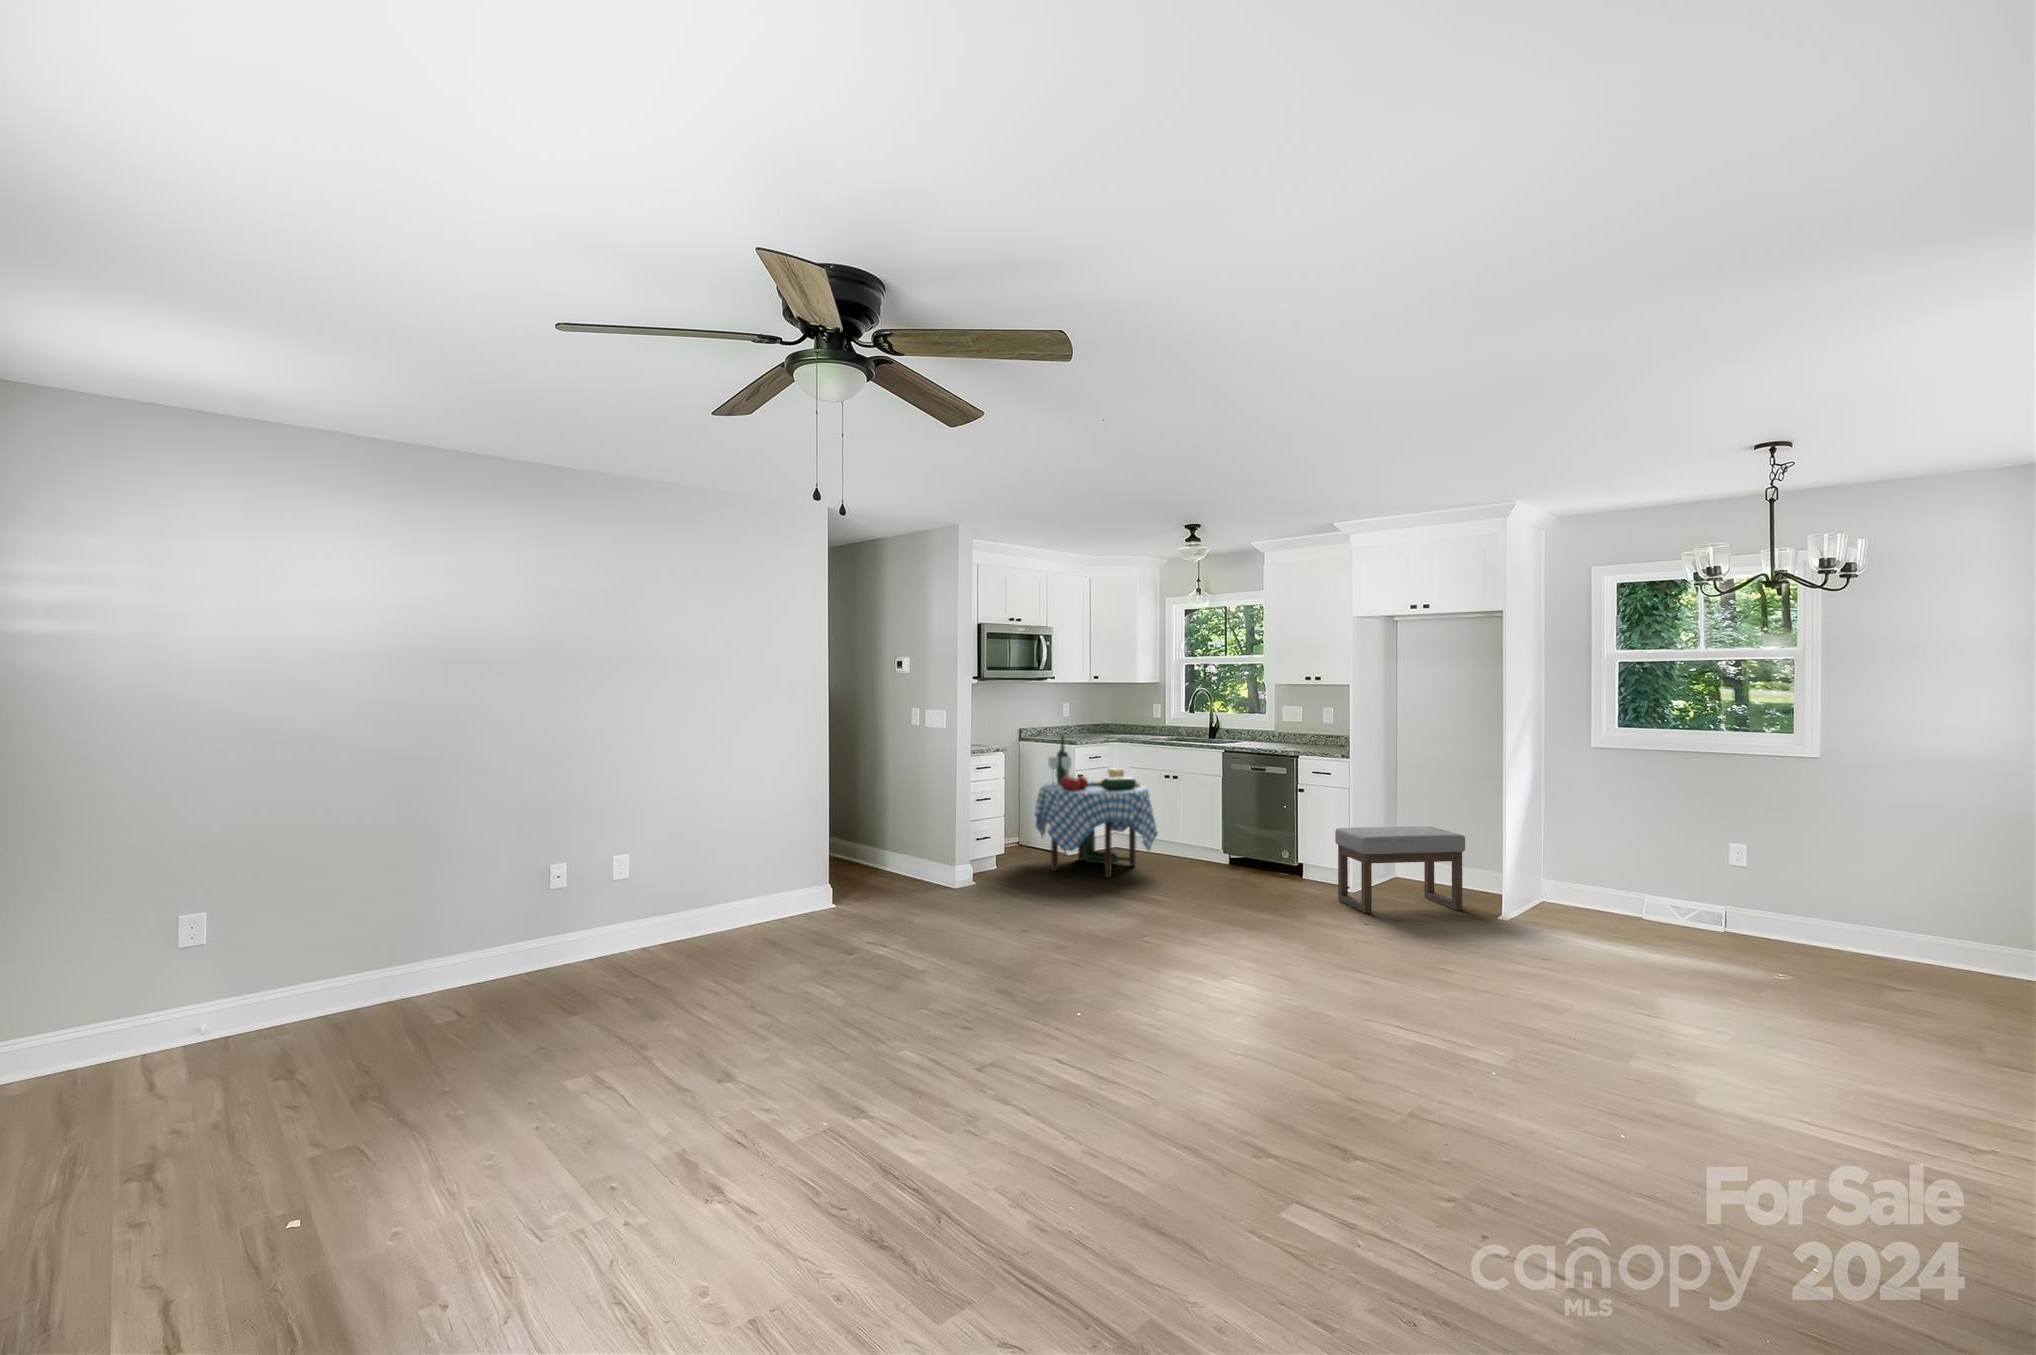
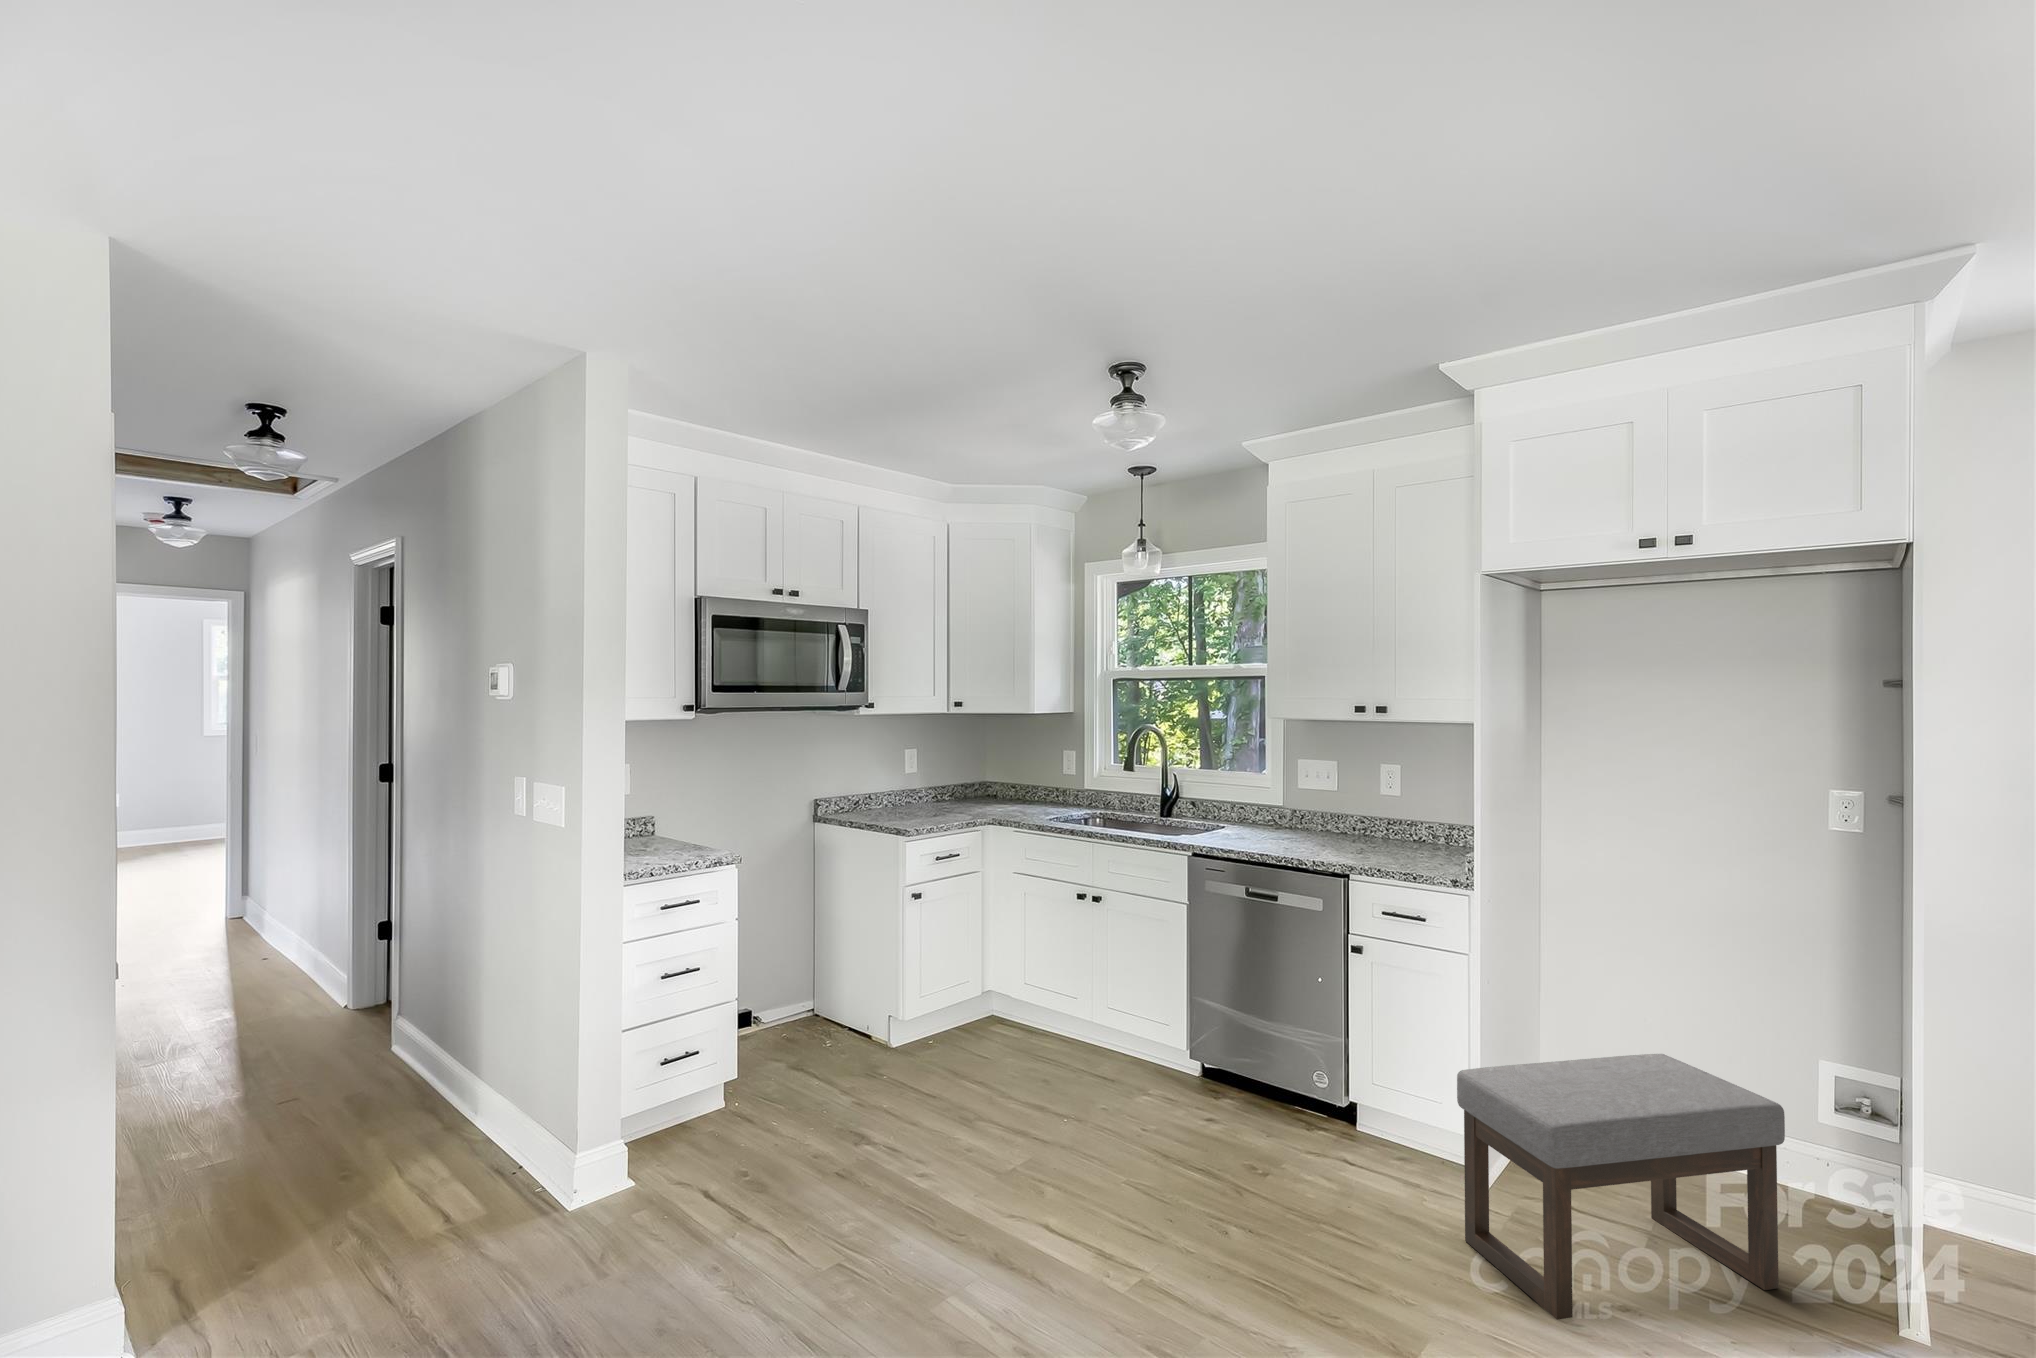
dining table: present [1035,734,1158,877] -> none [802,822,1057,1143]

